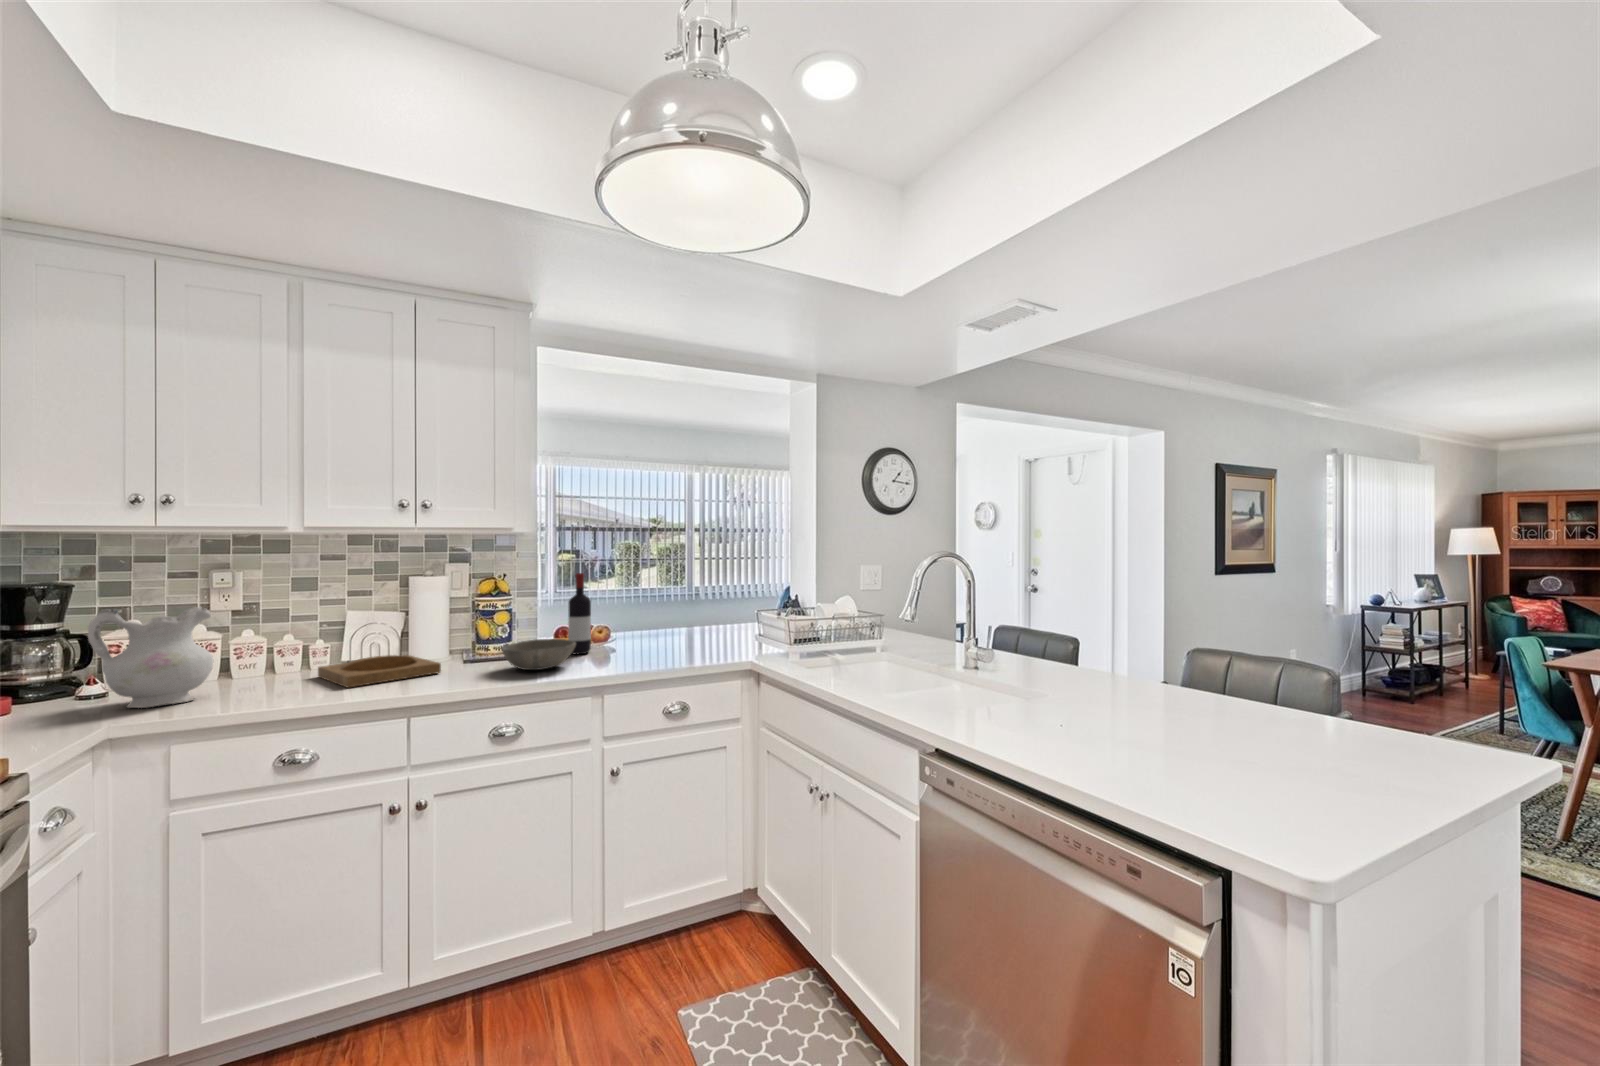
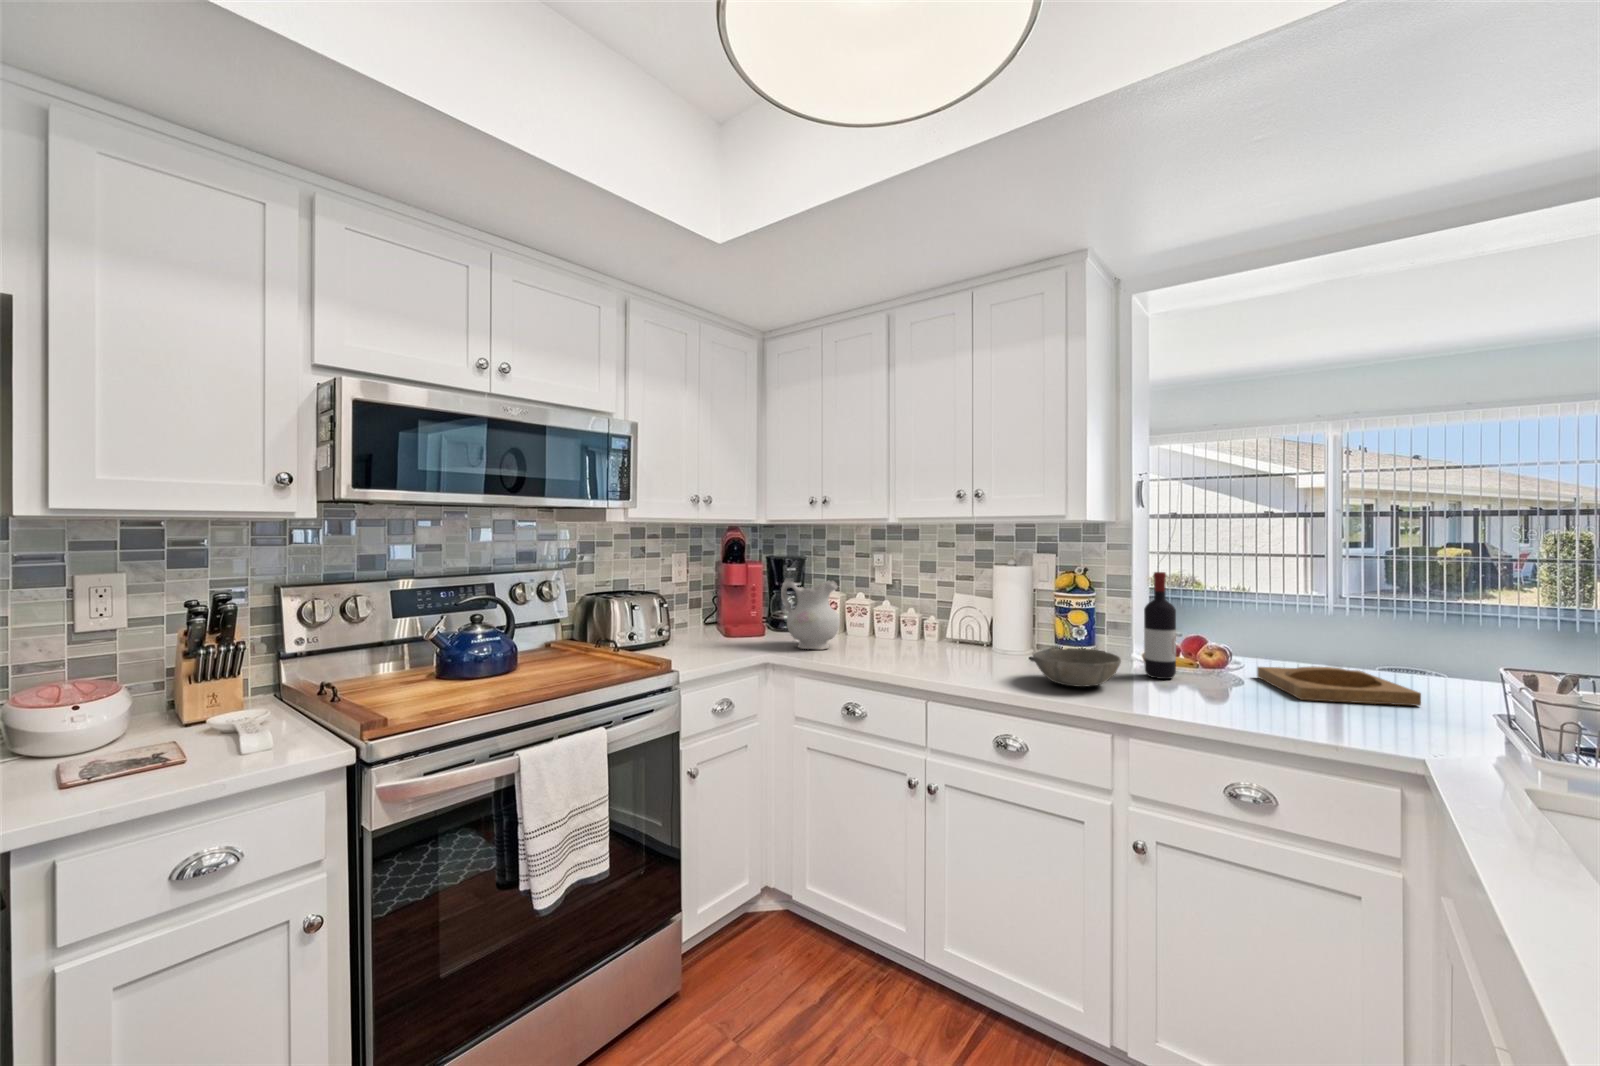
tray: present [318,655,441,688] -> present [1257,667,1421,706]

